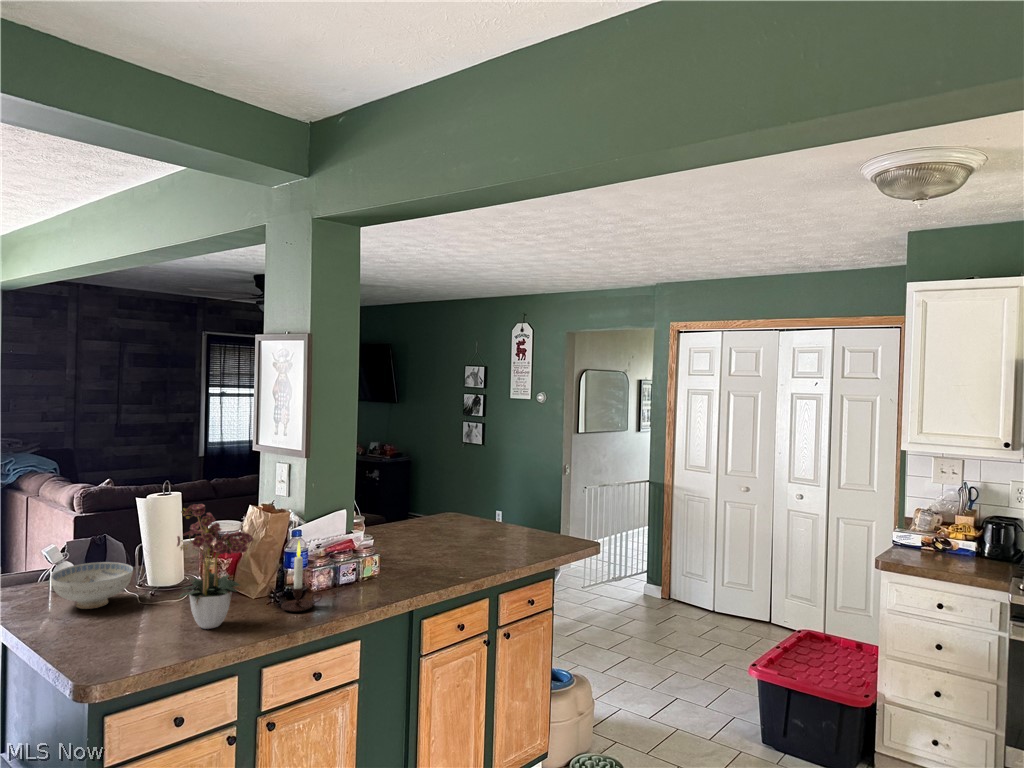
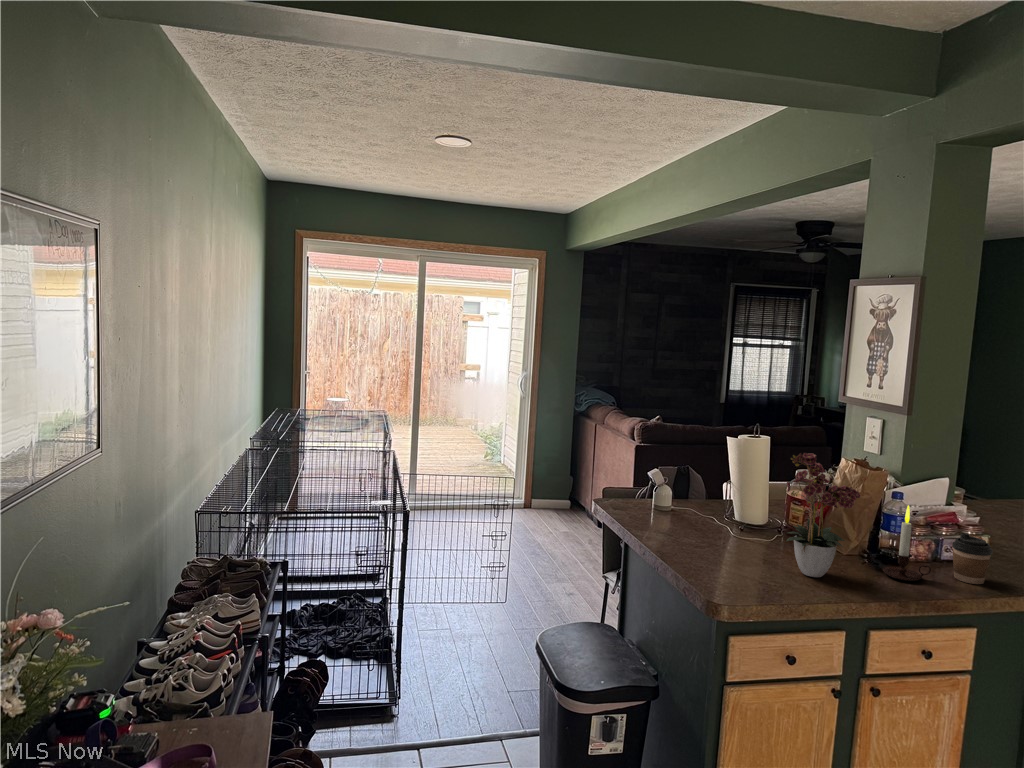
coffee cup: none [340,557,370,601] -> present [952,533,993,584]
ceramic bowl: present [51,562,133,609] -> none [664,491,730,532]

